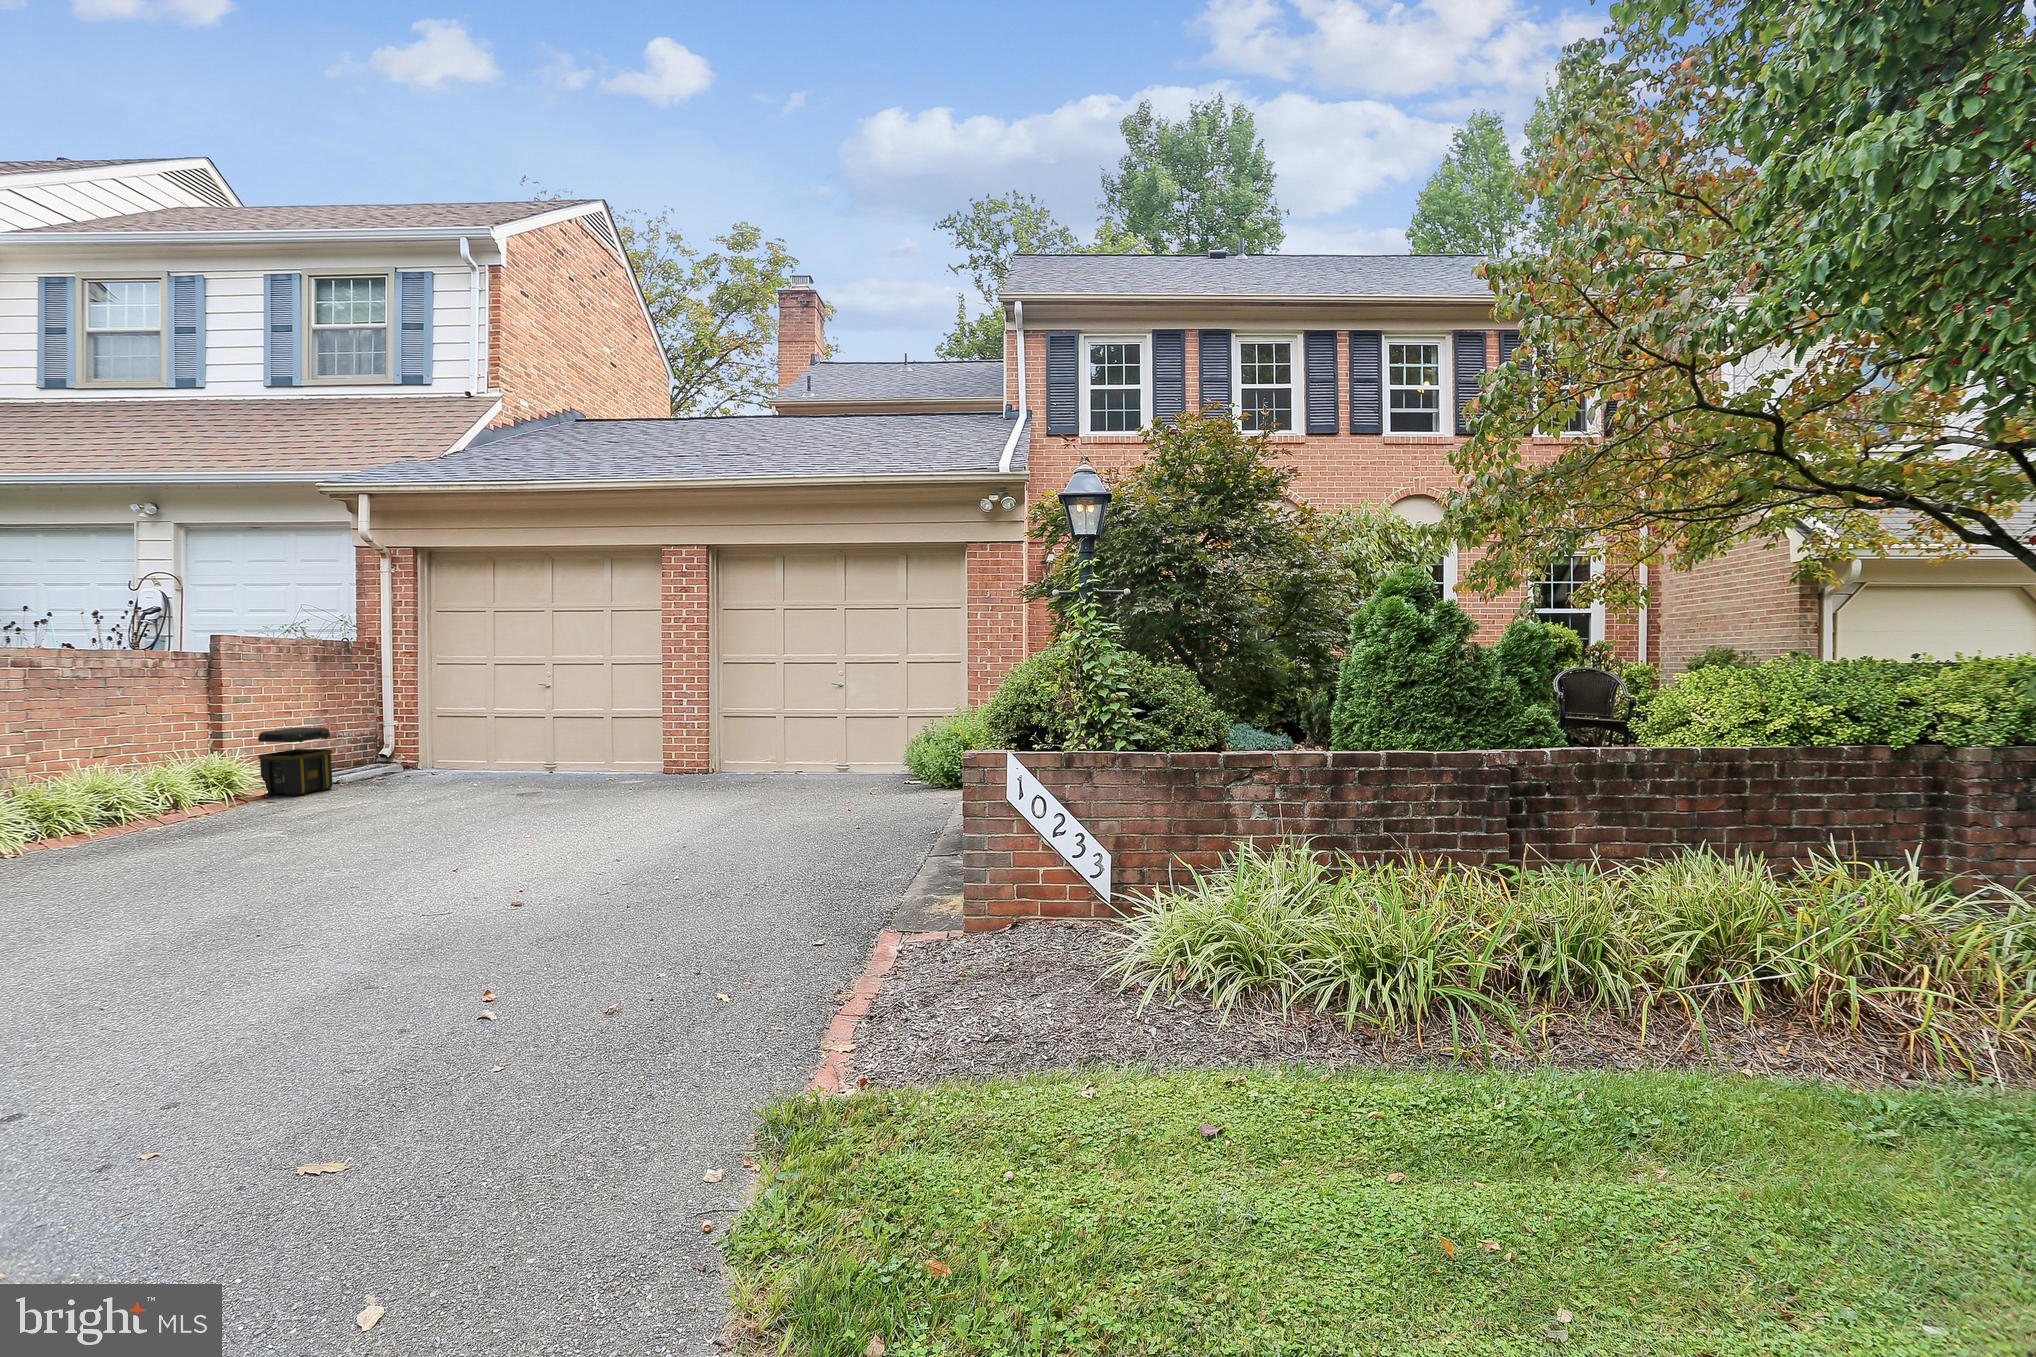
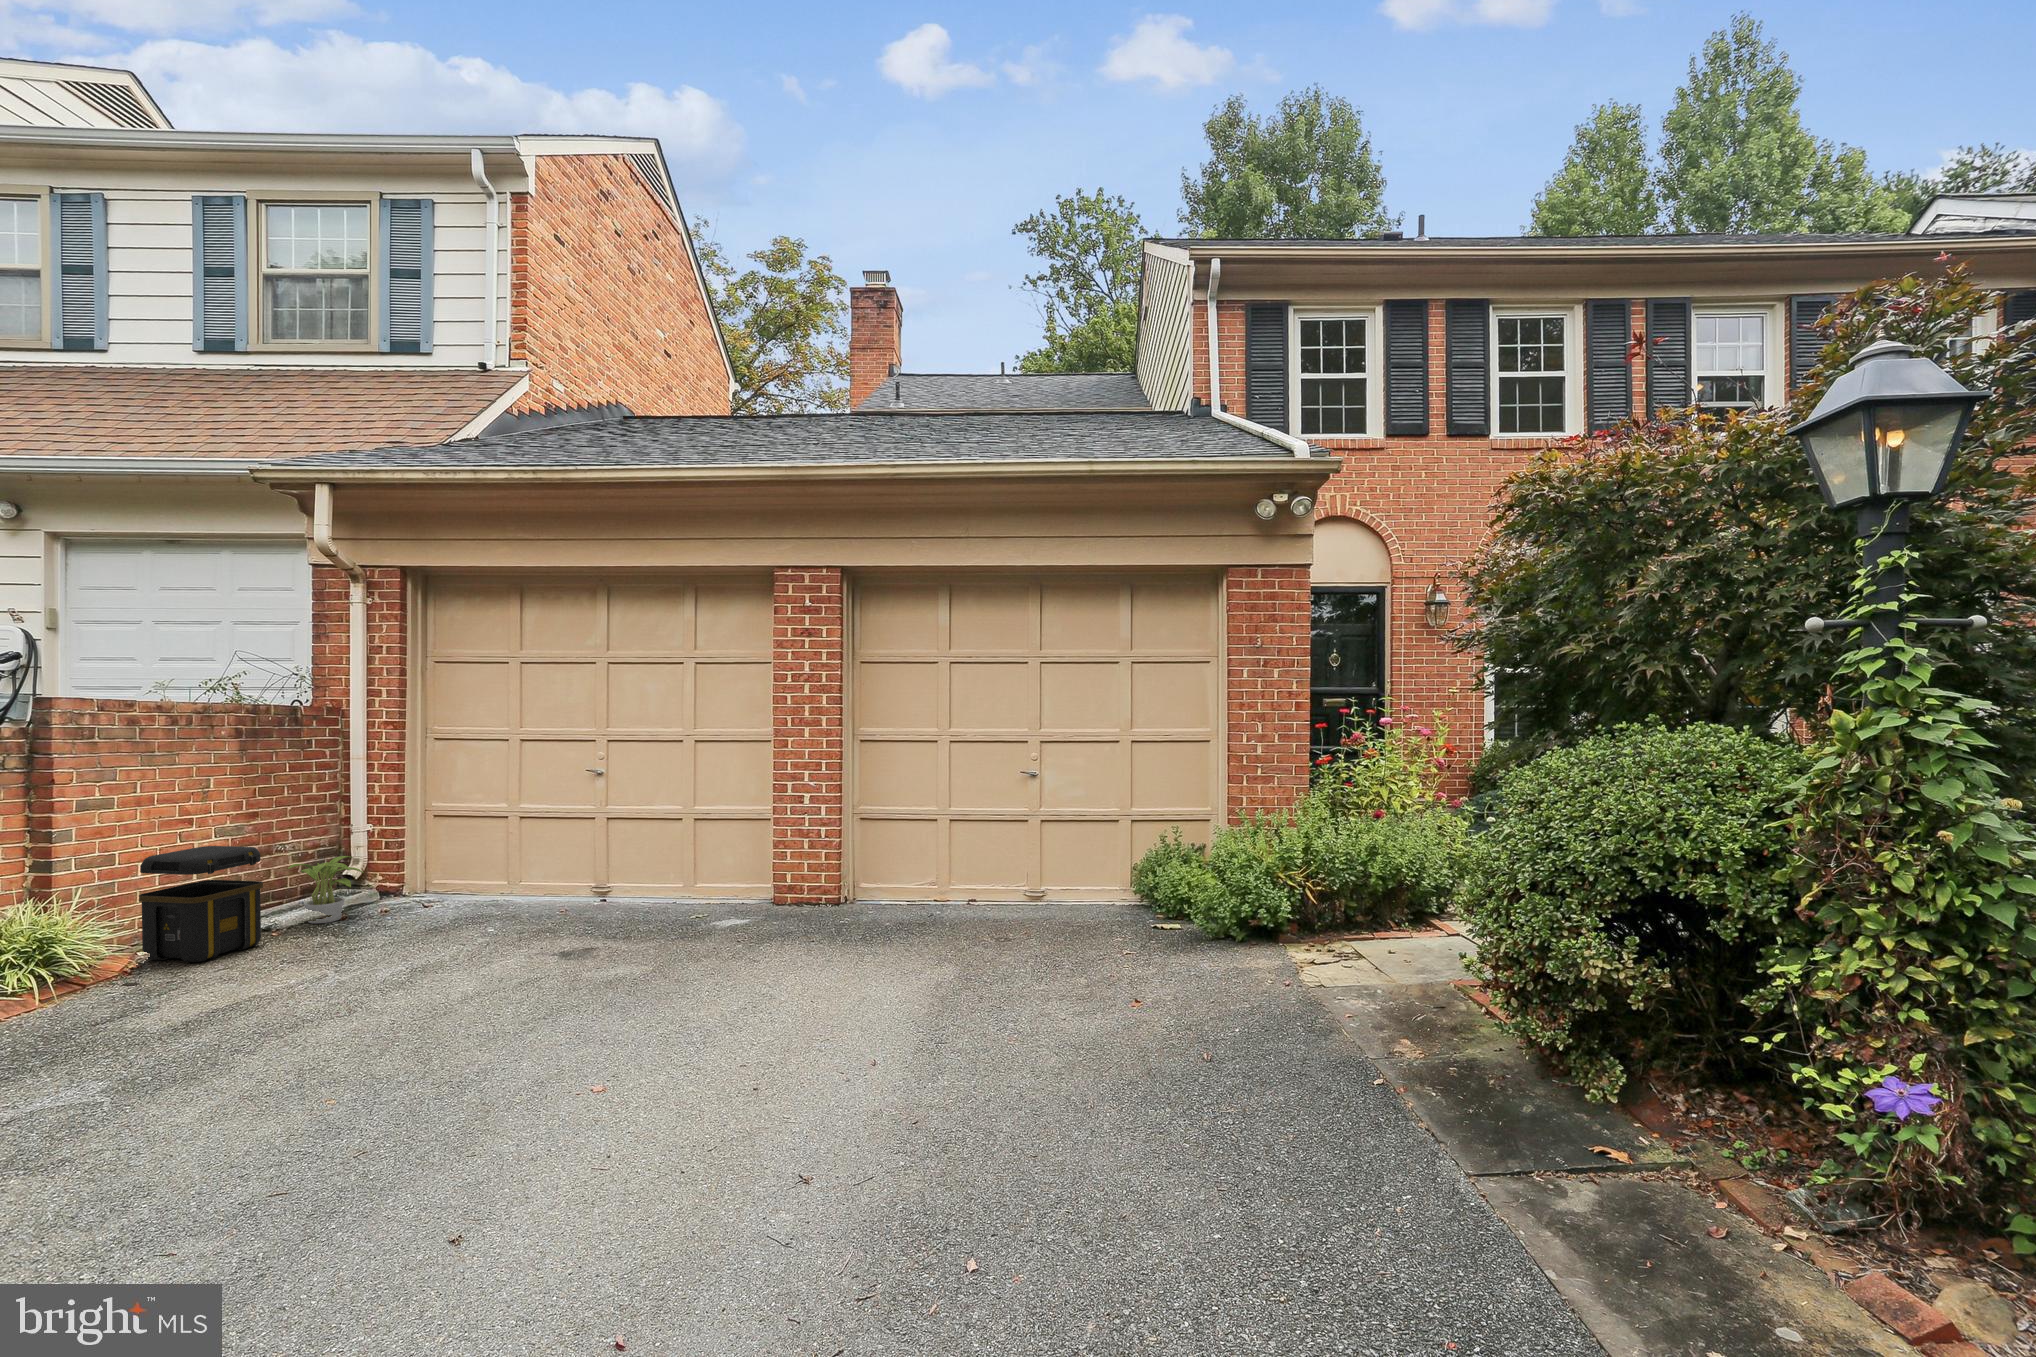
potted plant: none [347,738,396,780] -> present [288,856,364,924]

